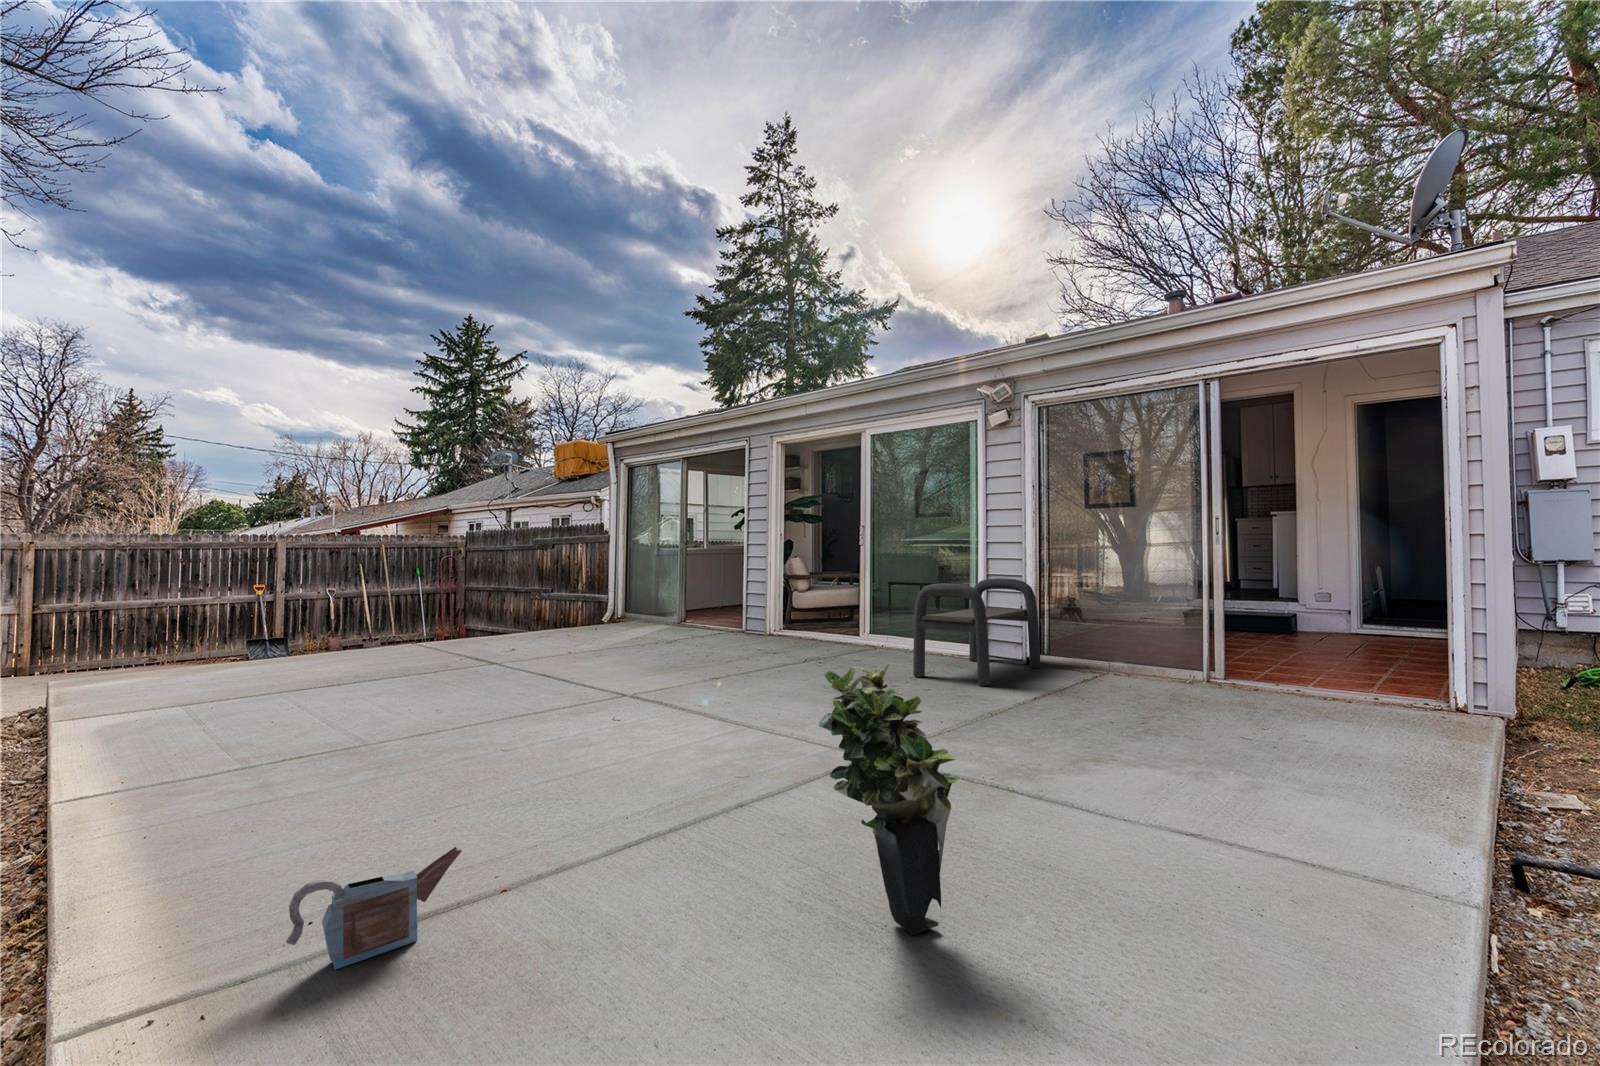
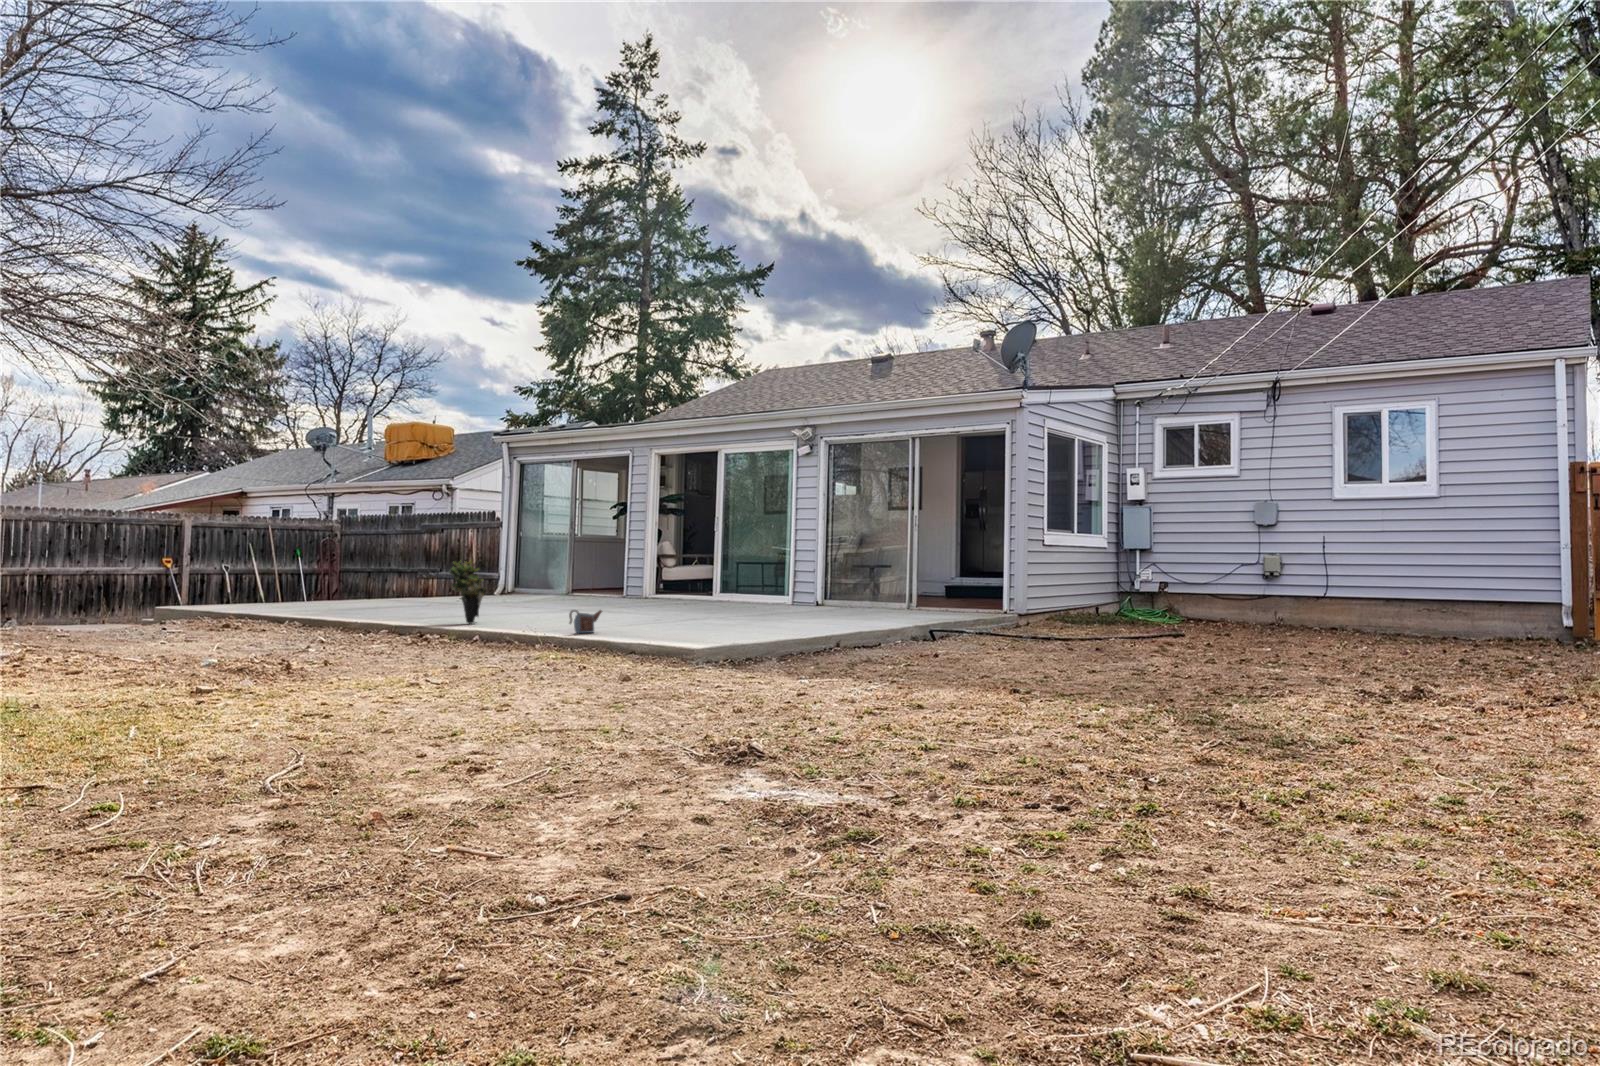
bench: present [913,578,1041,686] -> none [754,555,836,614]
potted plant: present [819,664,959,935] -> present [449,561,486,624]

